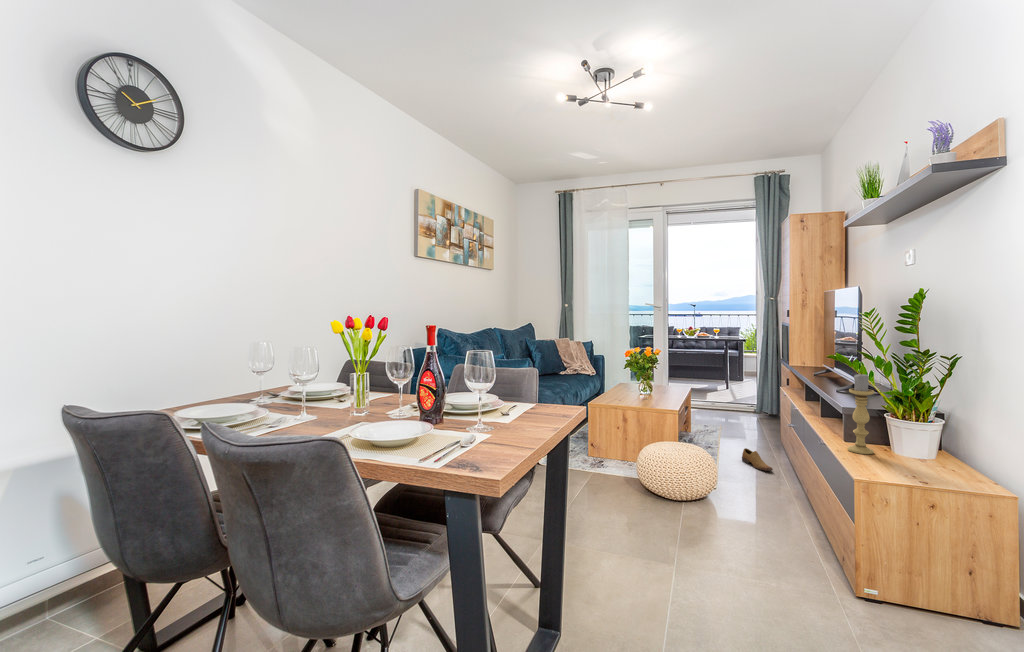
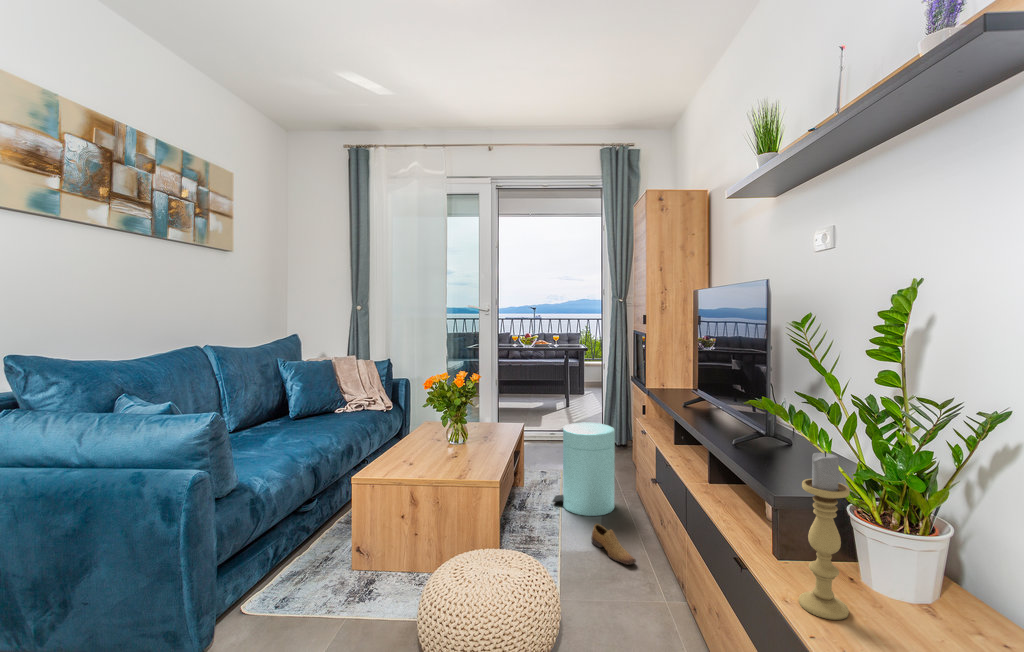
trash can: none [714,387,762,449] -> present [553,423,615,516]

